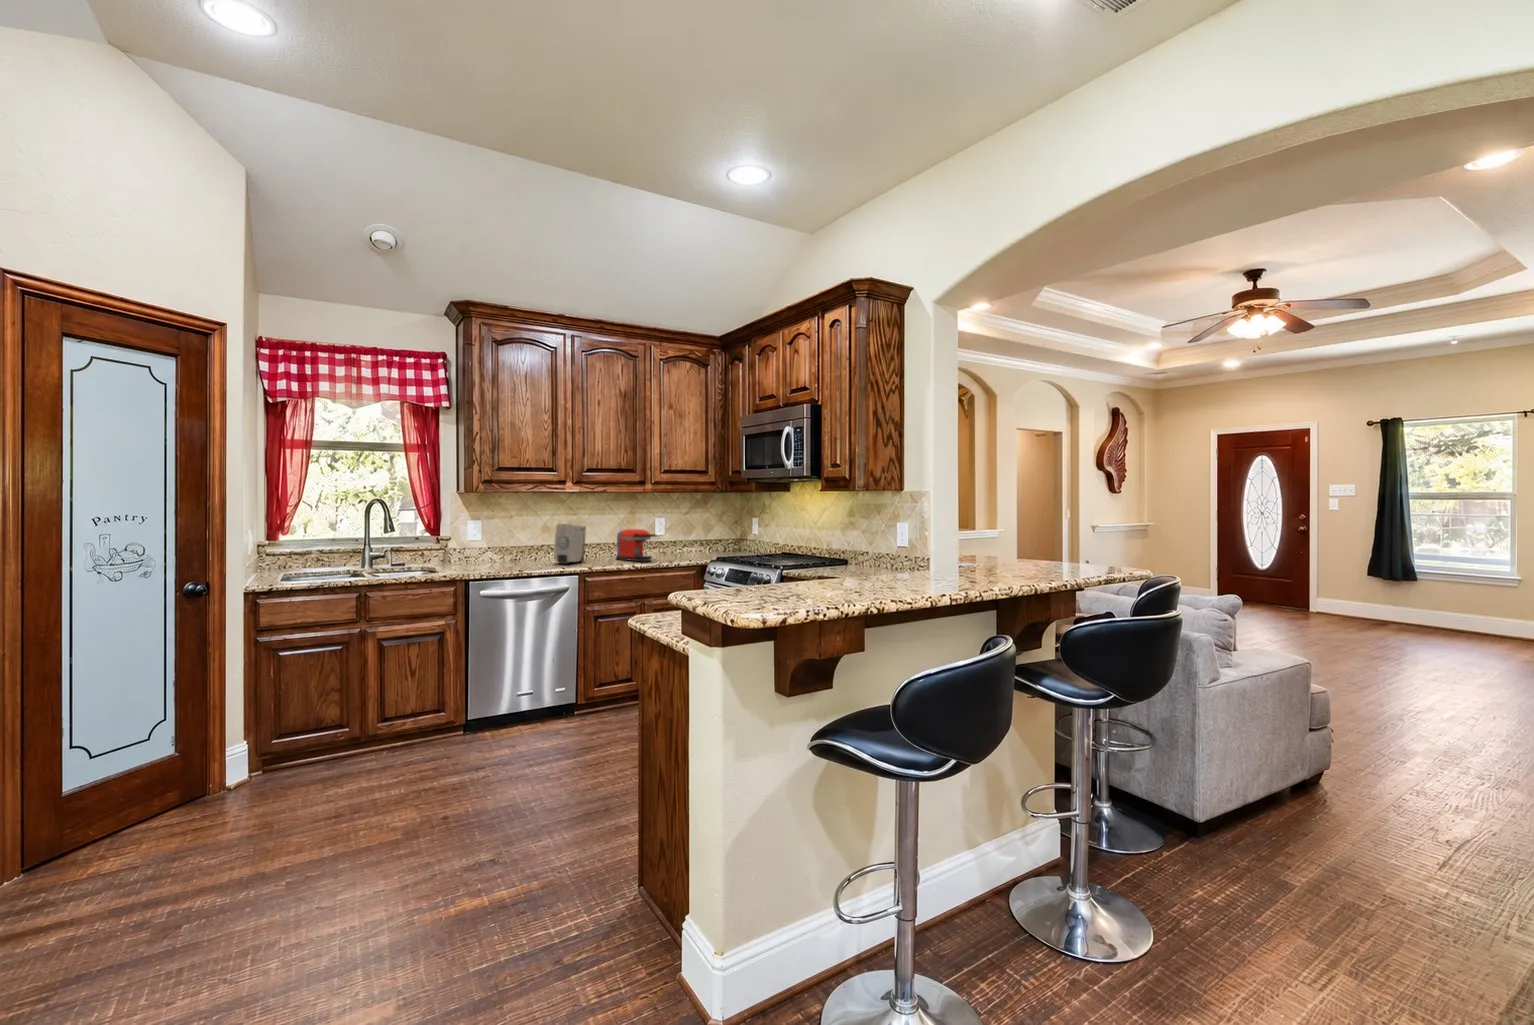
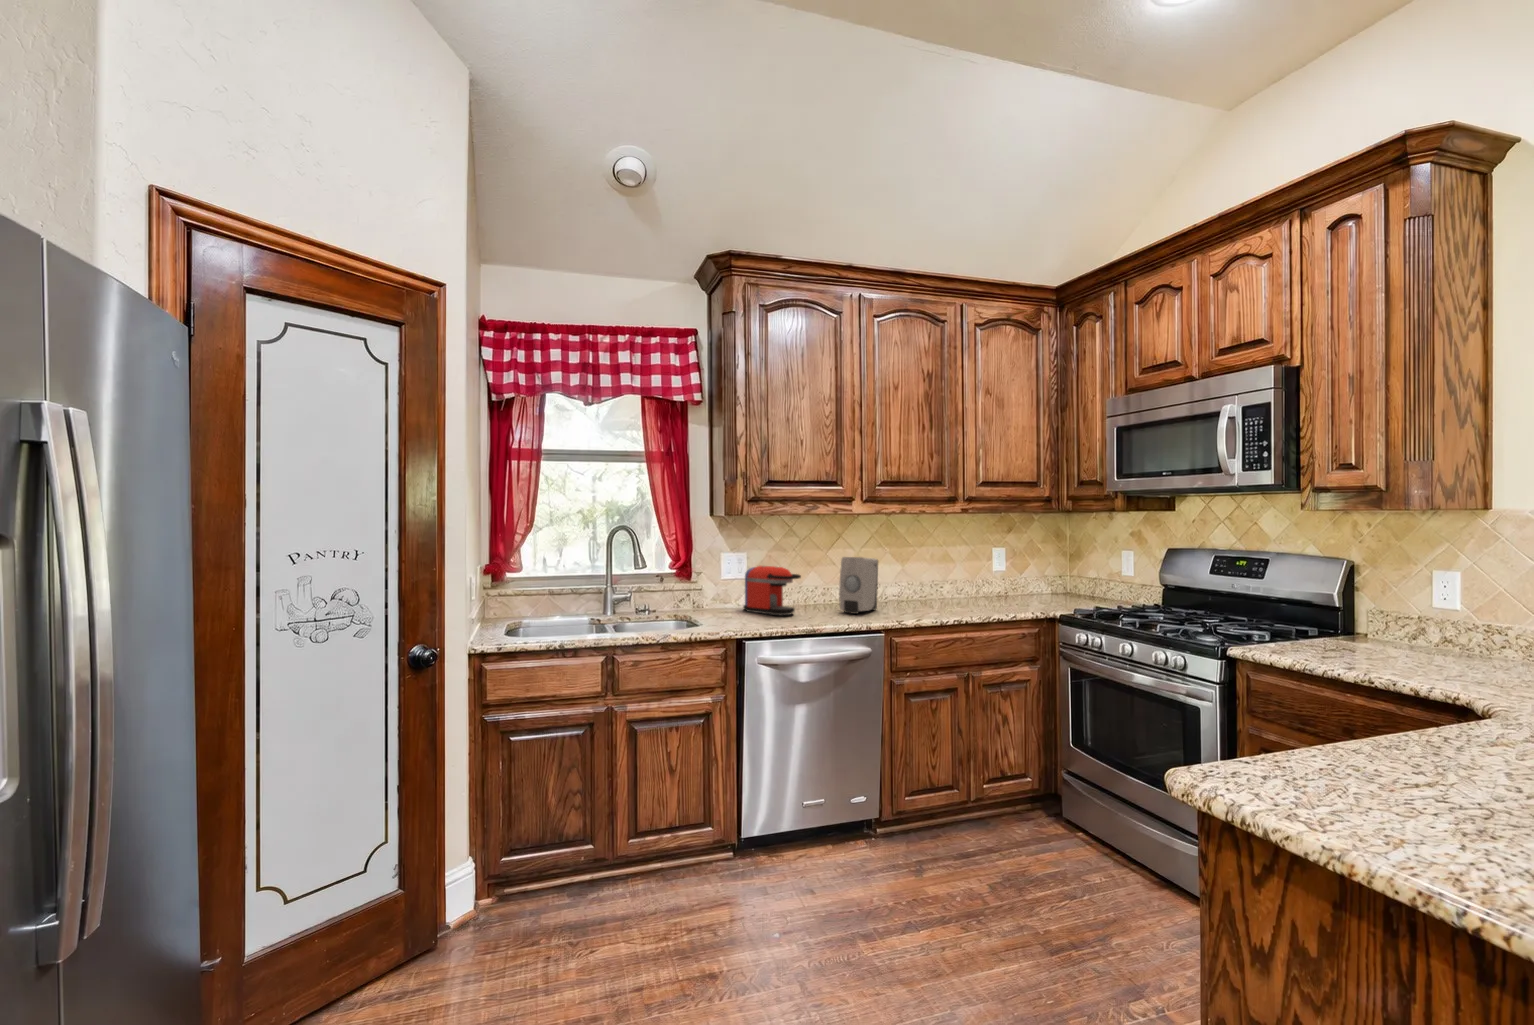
coffee maker: present [616,529,657,561] -> present [743,566,801,615]

